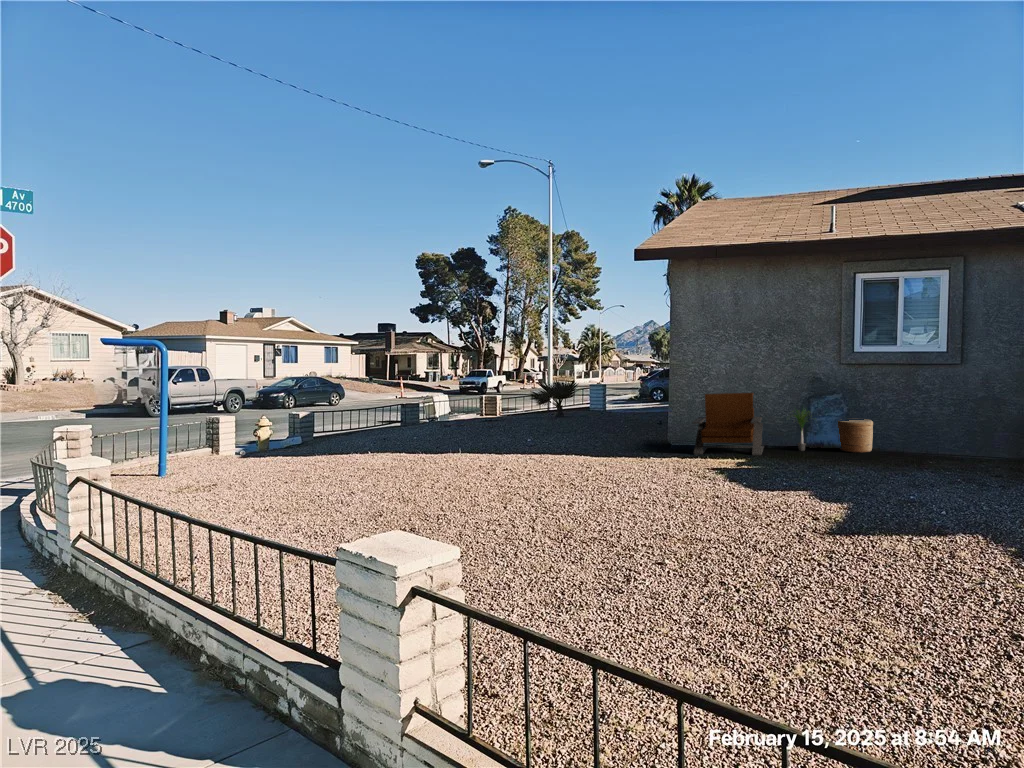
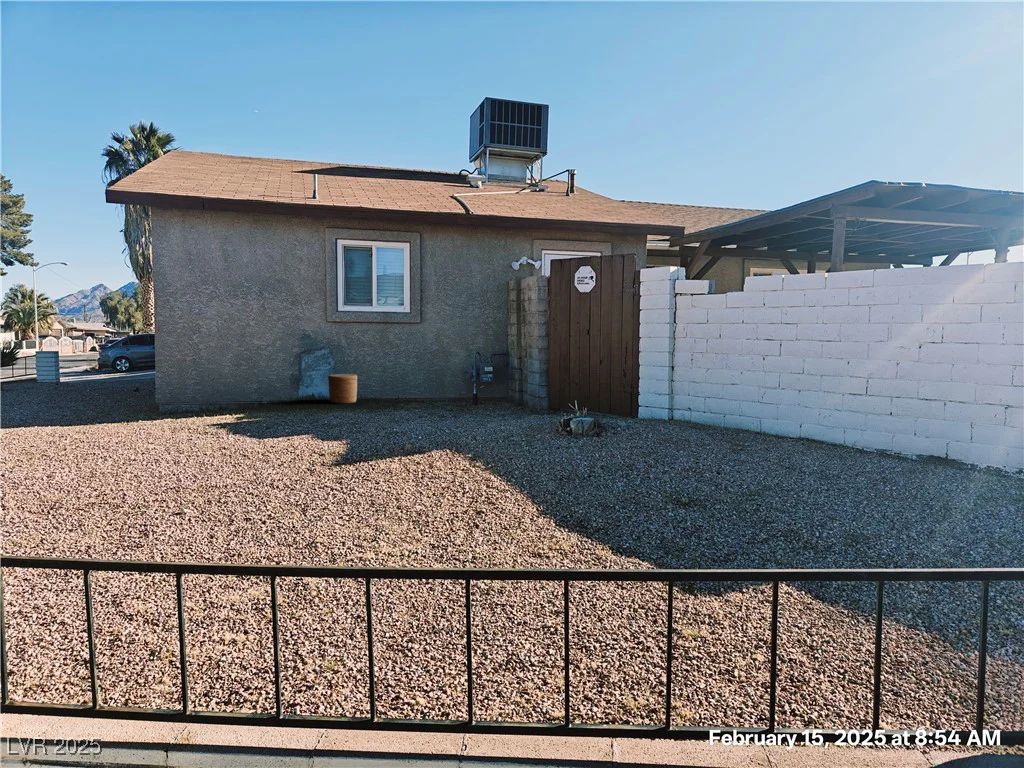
lounge chair: present [693,393,764,455] -> none [187,350,261,414]
potted plant: present [794,410,809,451] -> none [281,360,312,405]

